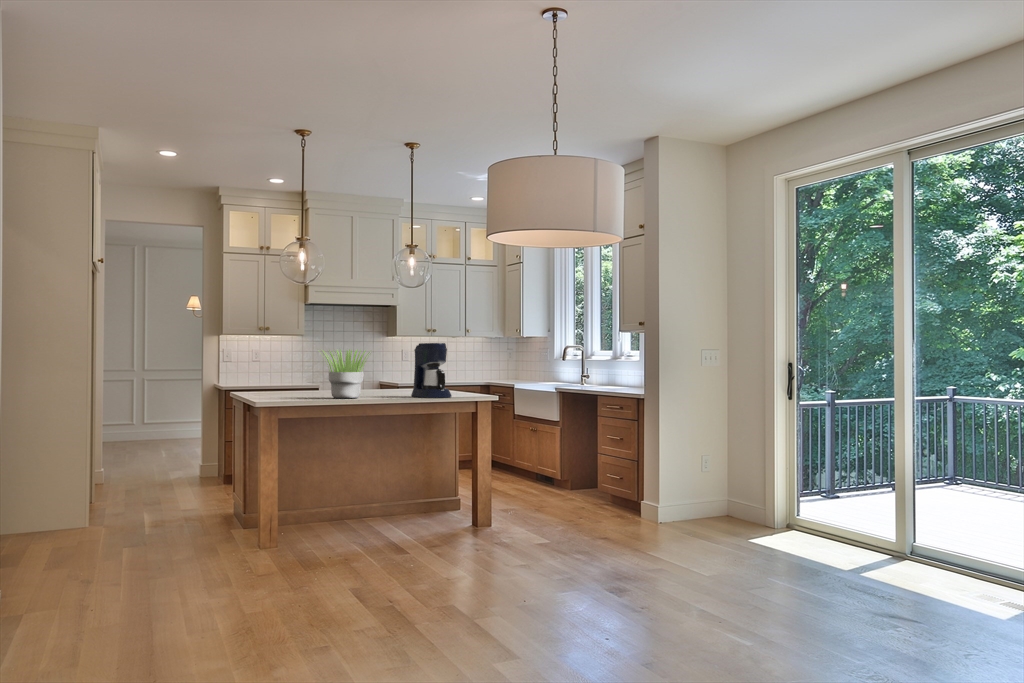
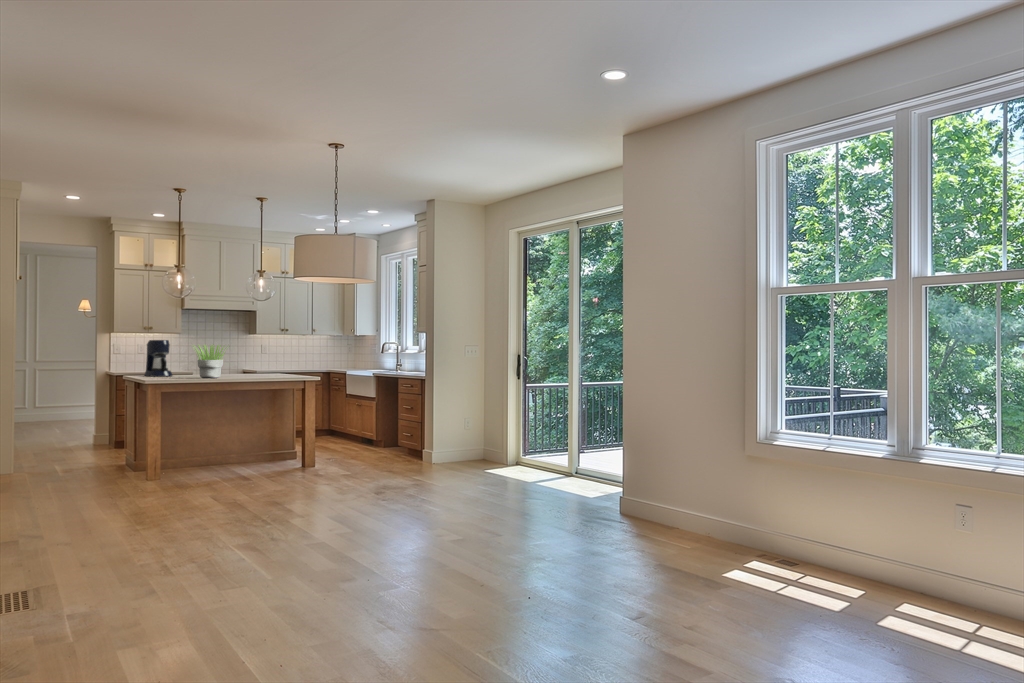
coffee maker: present [411,343,452,398] -> present [144,340,173,377]

